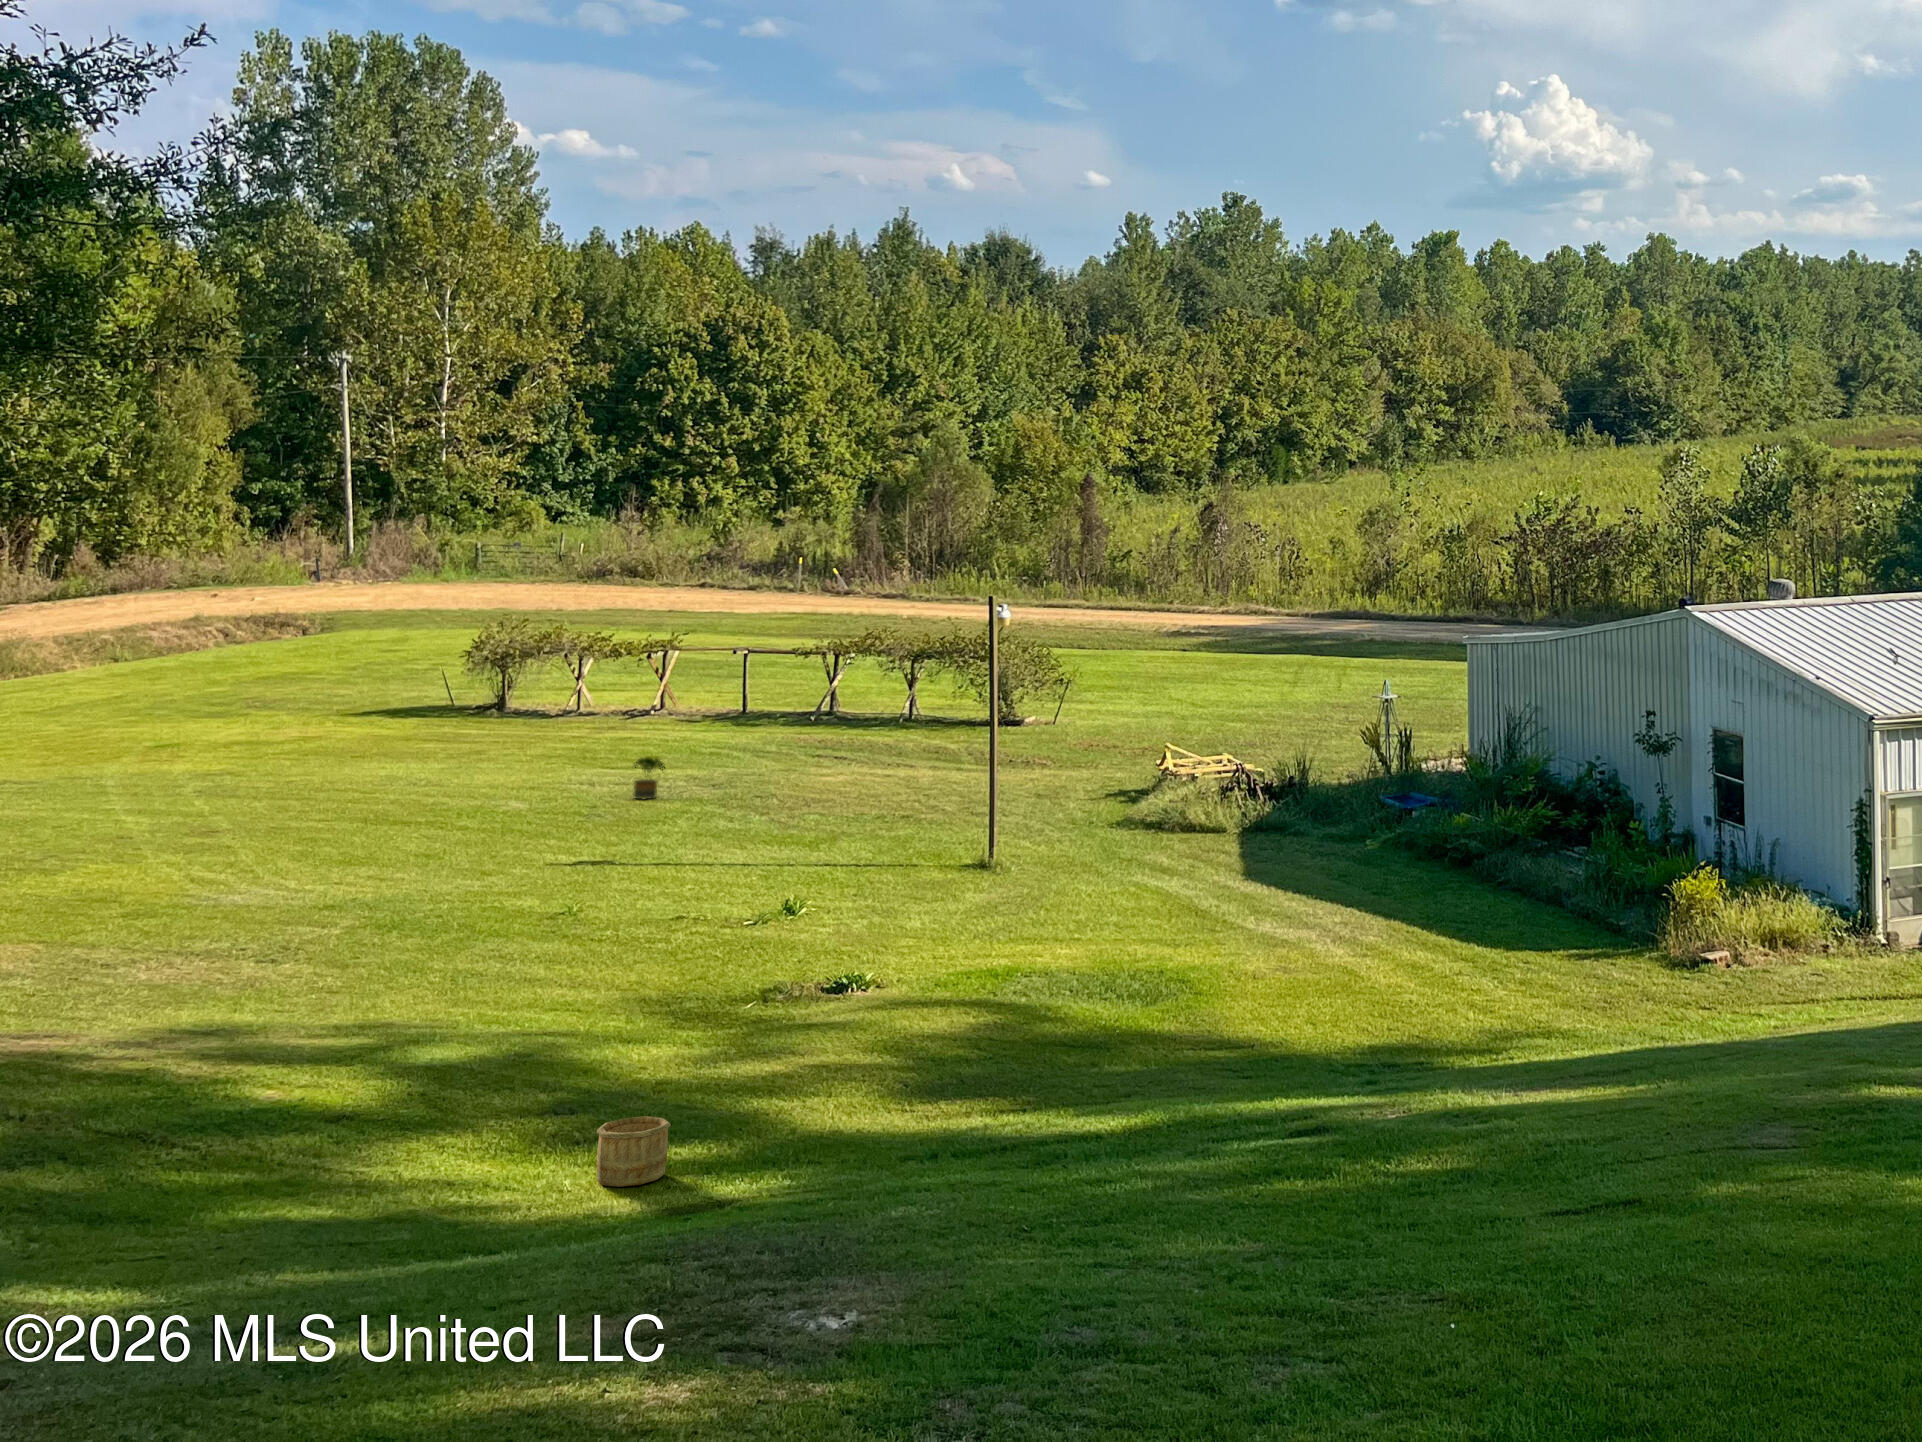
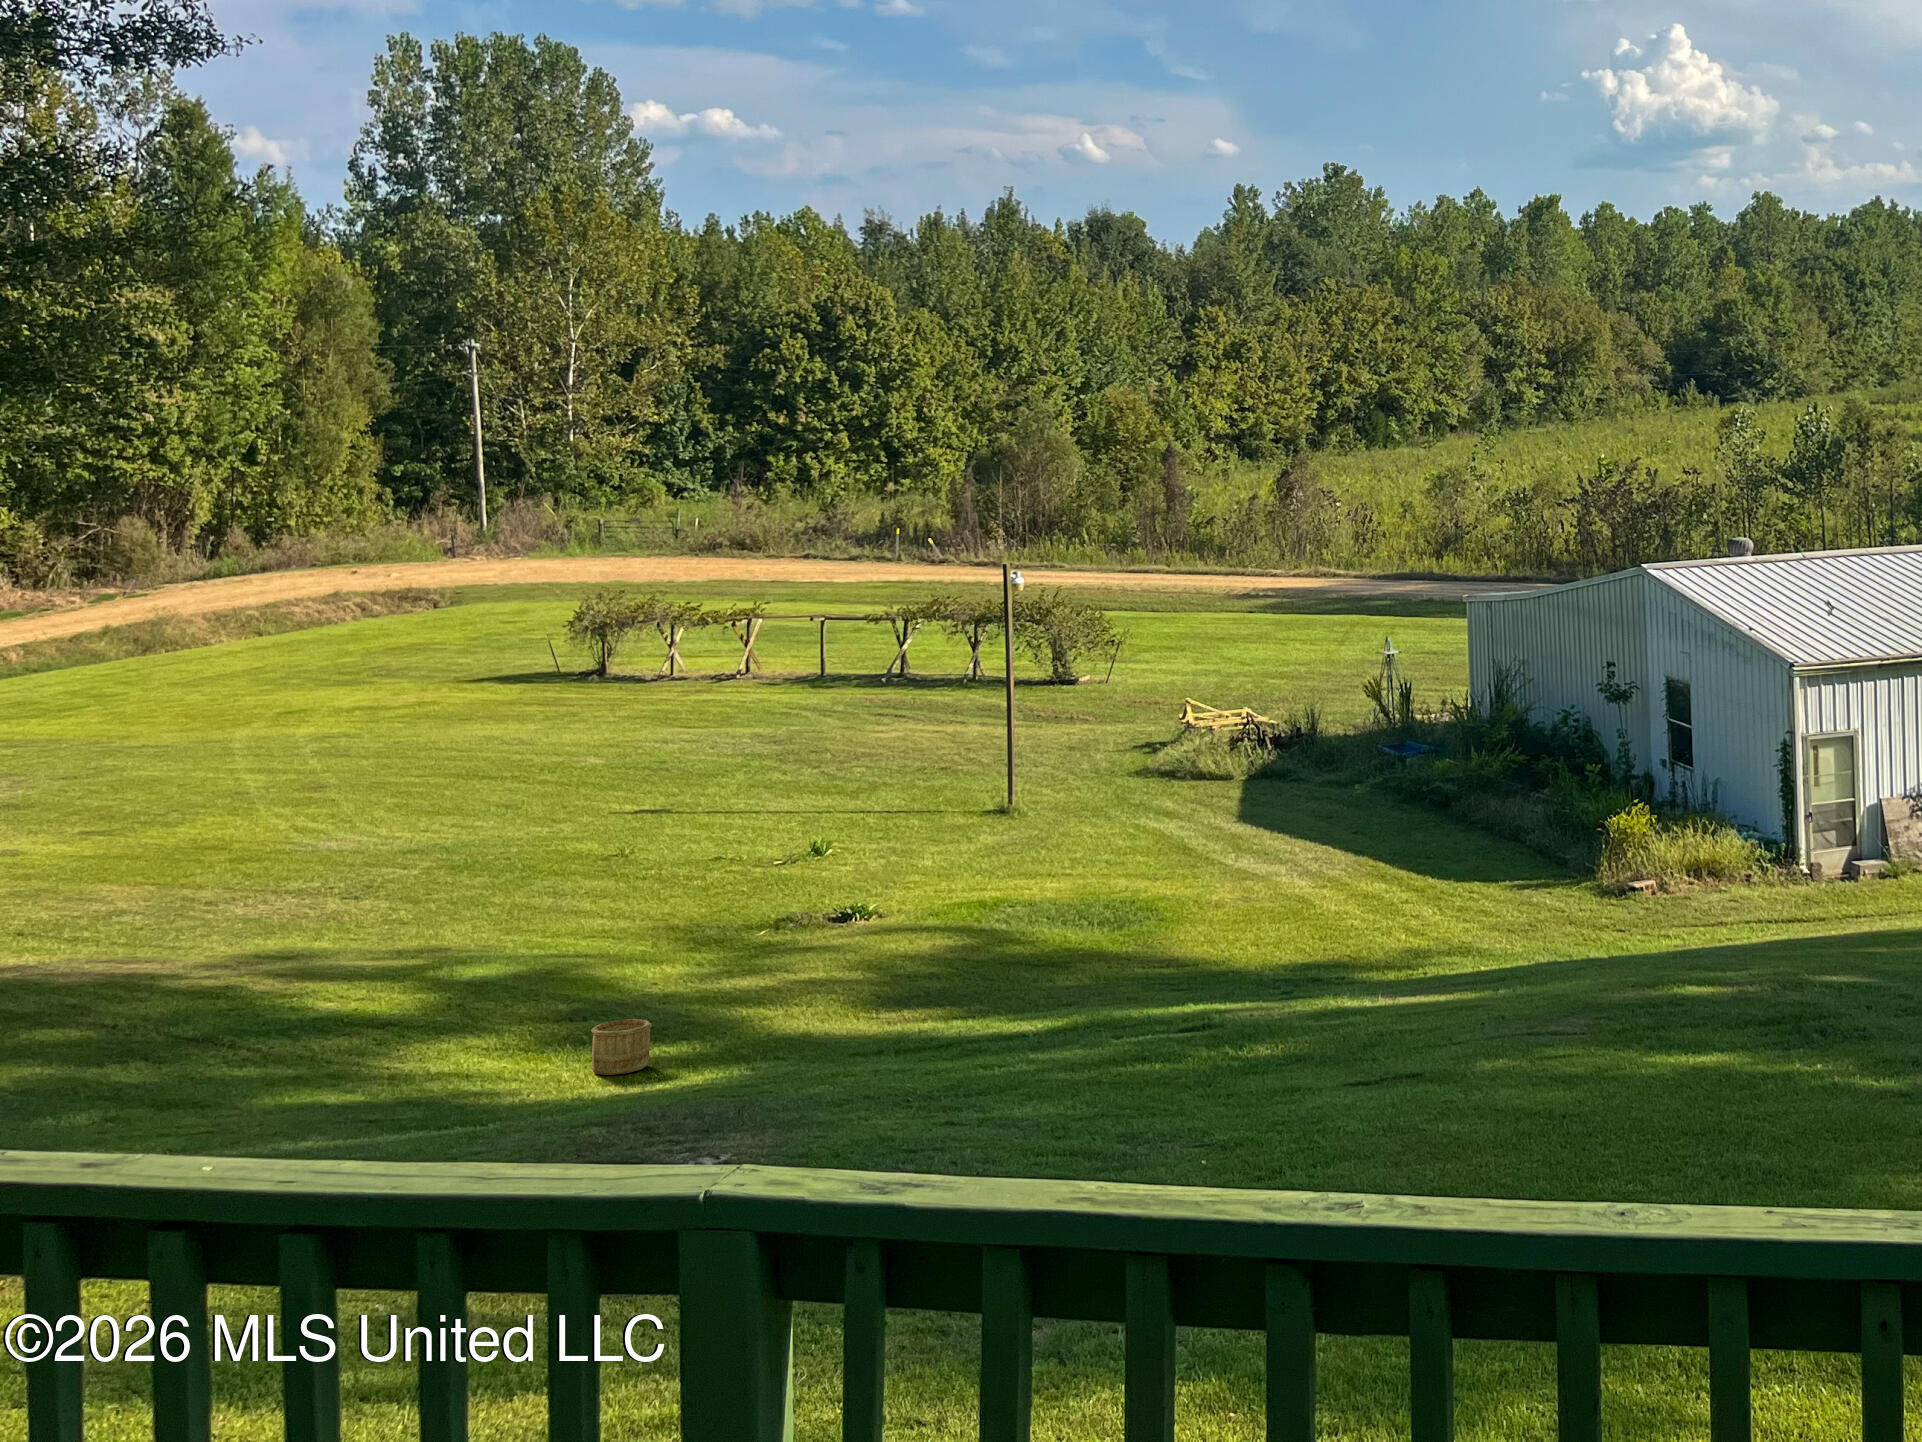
potted tree: present [634,757,665,799] -> none [700,717,731,755]

